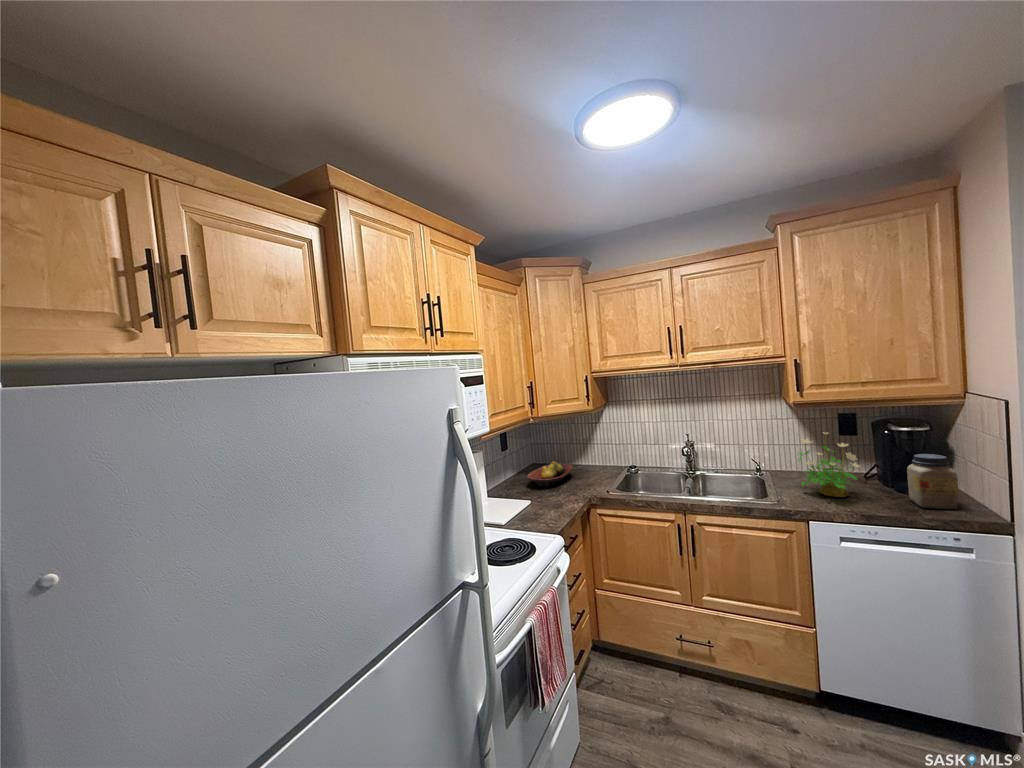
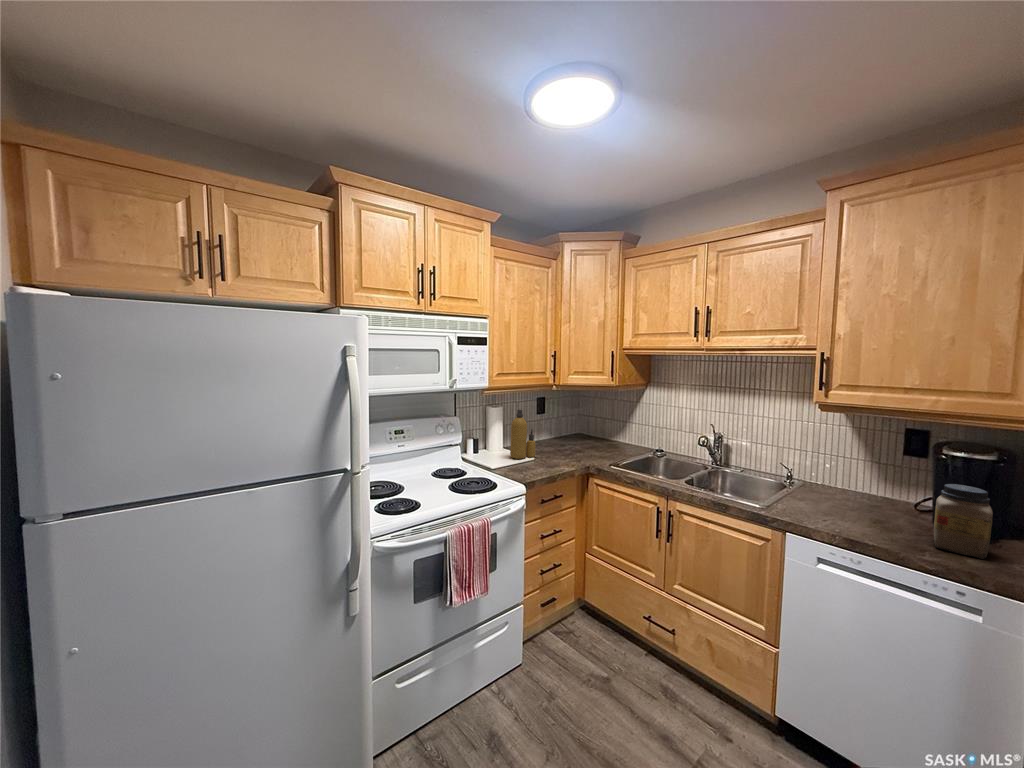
potted plant: present [799,433,859,497] -> none [809,440,884,519]
bottle: none [502,449,528,503] -> present [510,410,536,459]
fruit bowl: present [527,461,573,487] -> none [545,432,598,453]

